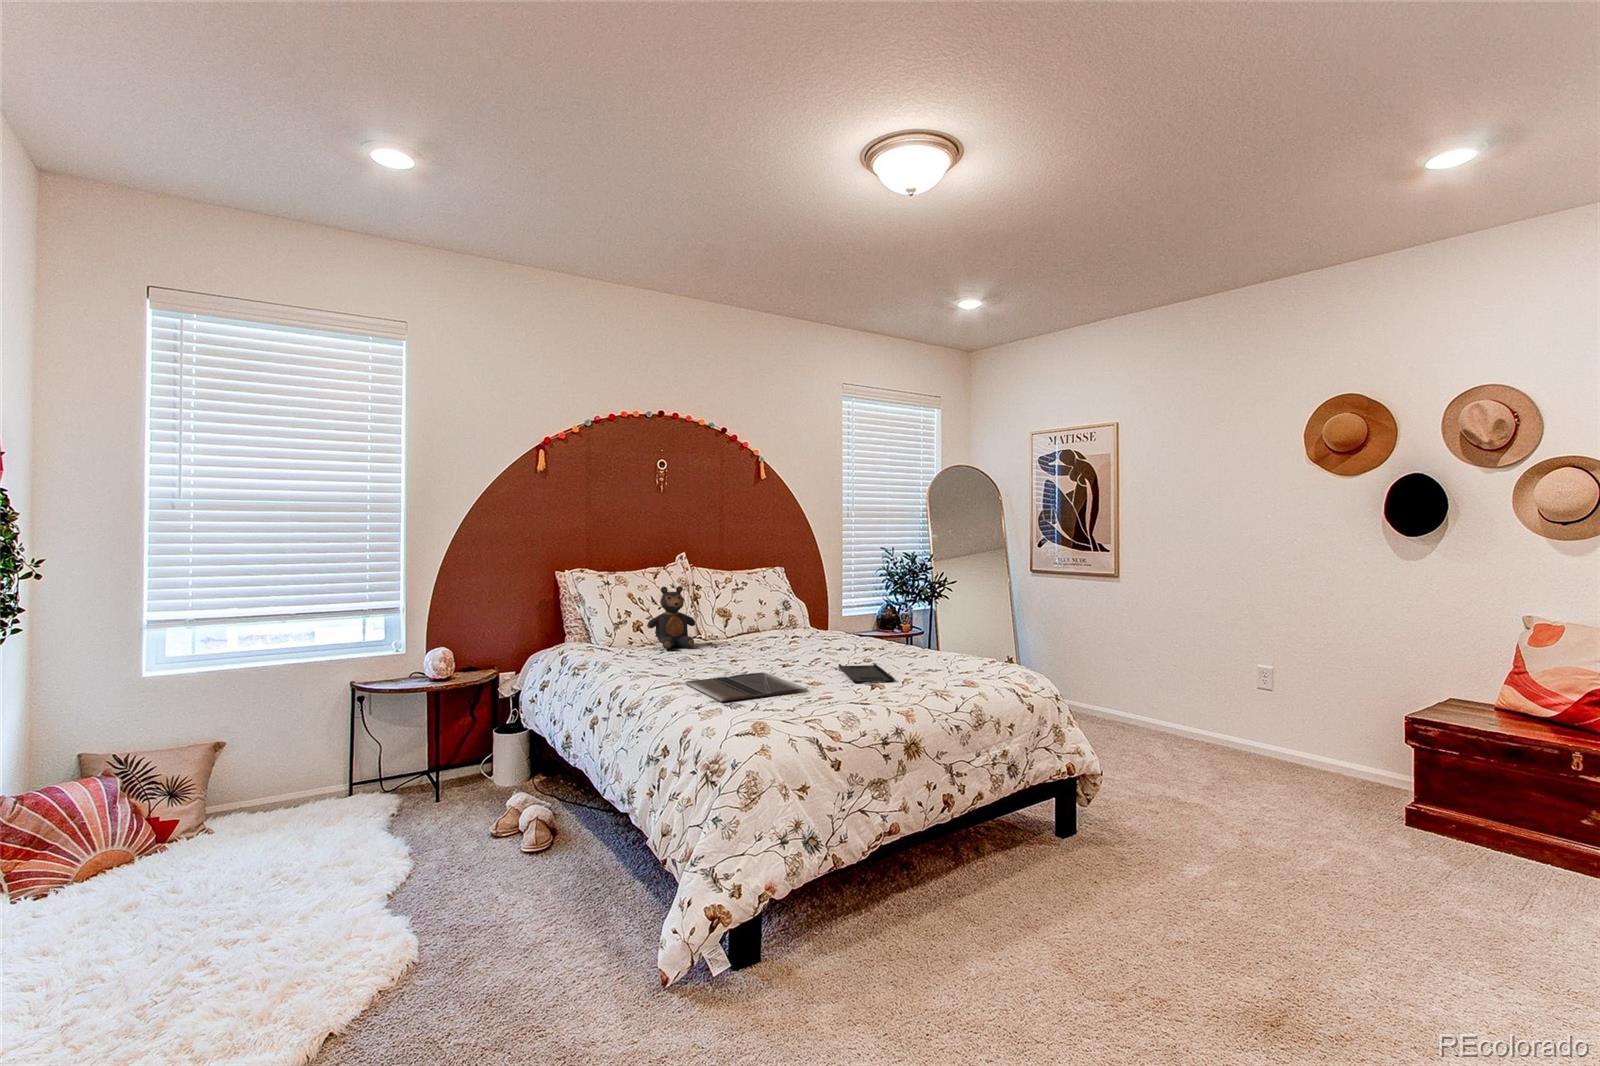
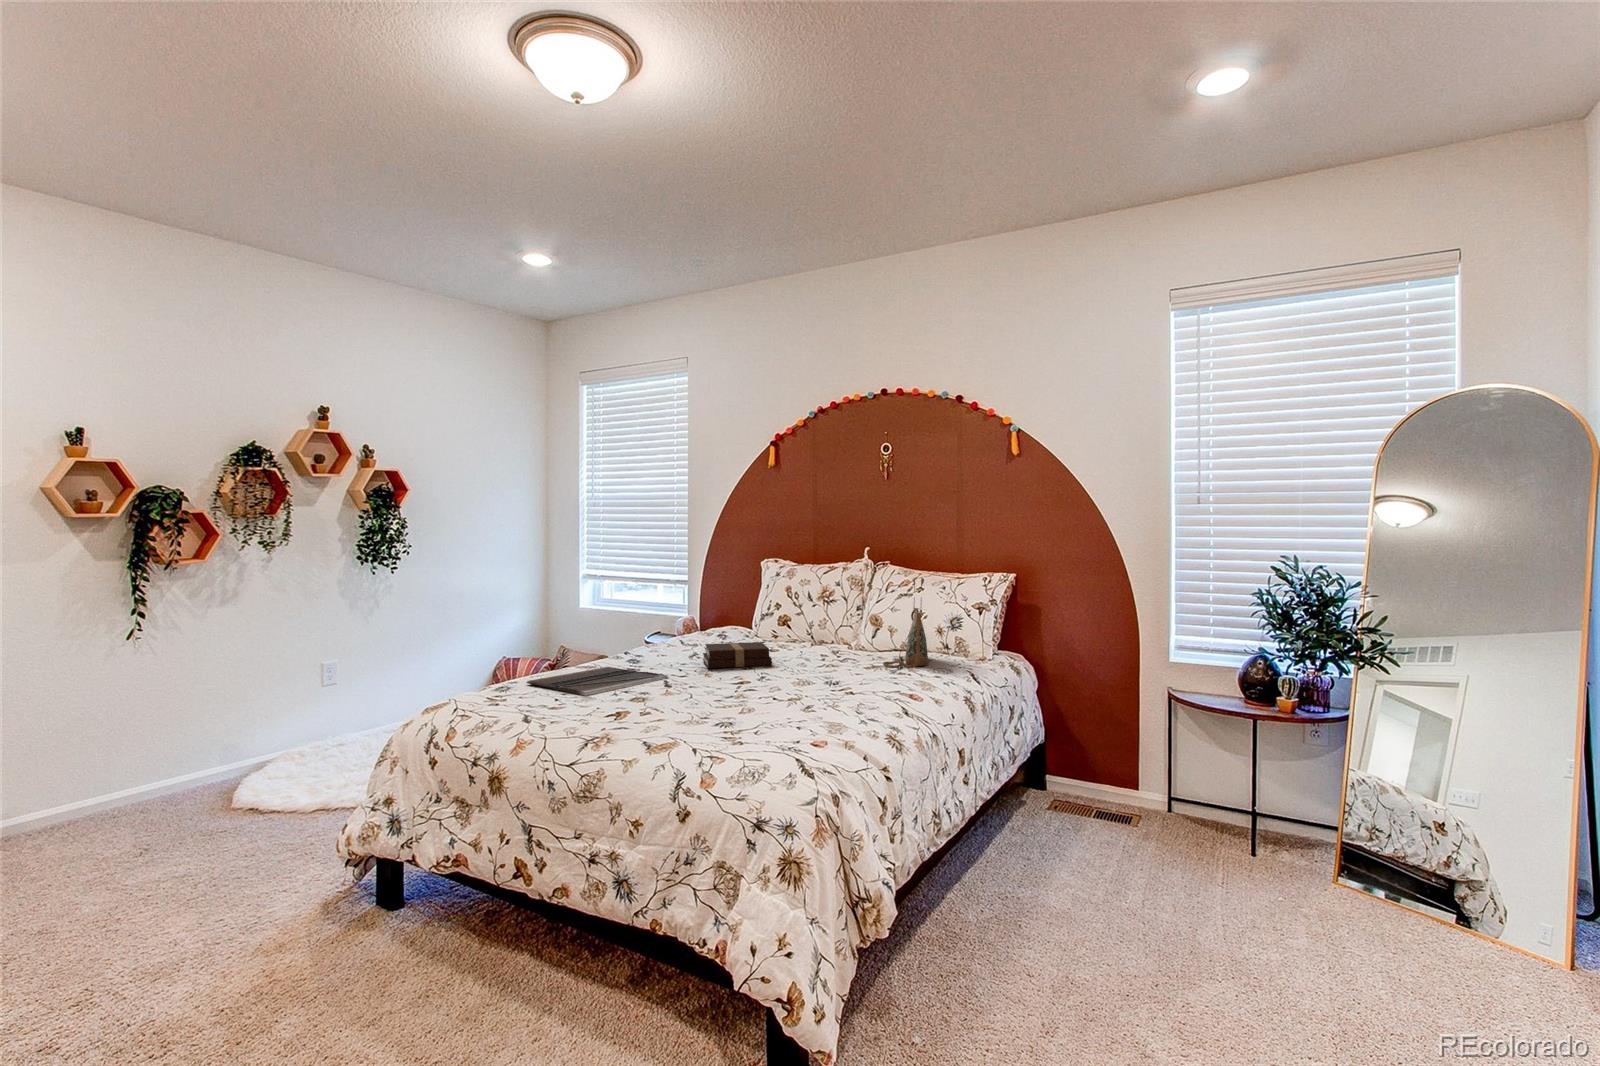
handbag: none [774,575,830,642] -> present [883,577,928,668]
teddy bear: present [647,586,696,649] -> none [764,581,816,649]
book: none [703,640,760,665] -> present [703,642,772,668]
tray: present [838,663,894,682] -> none [632,685,751,712]

